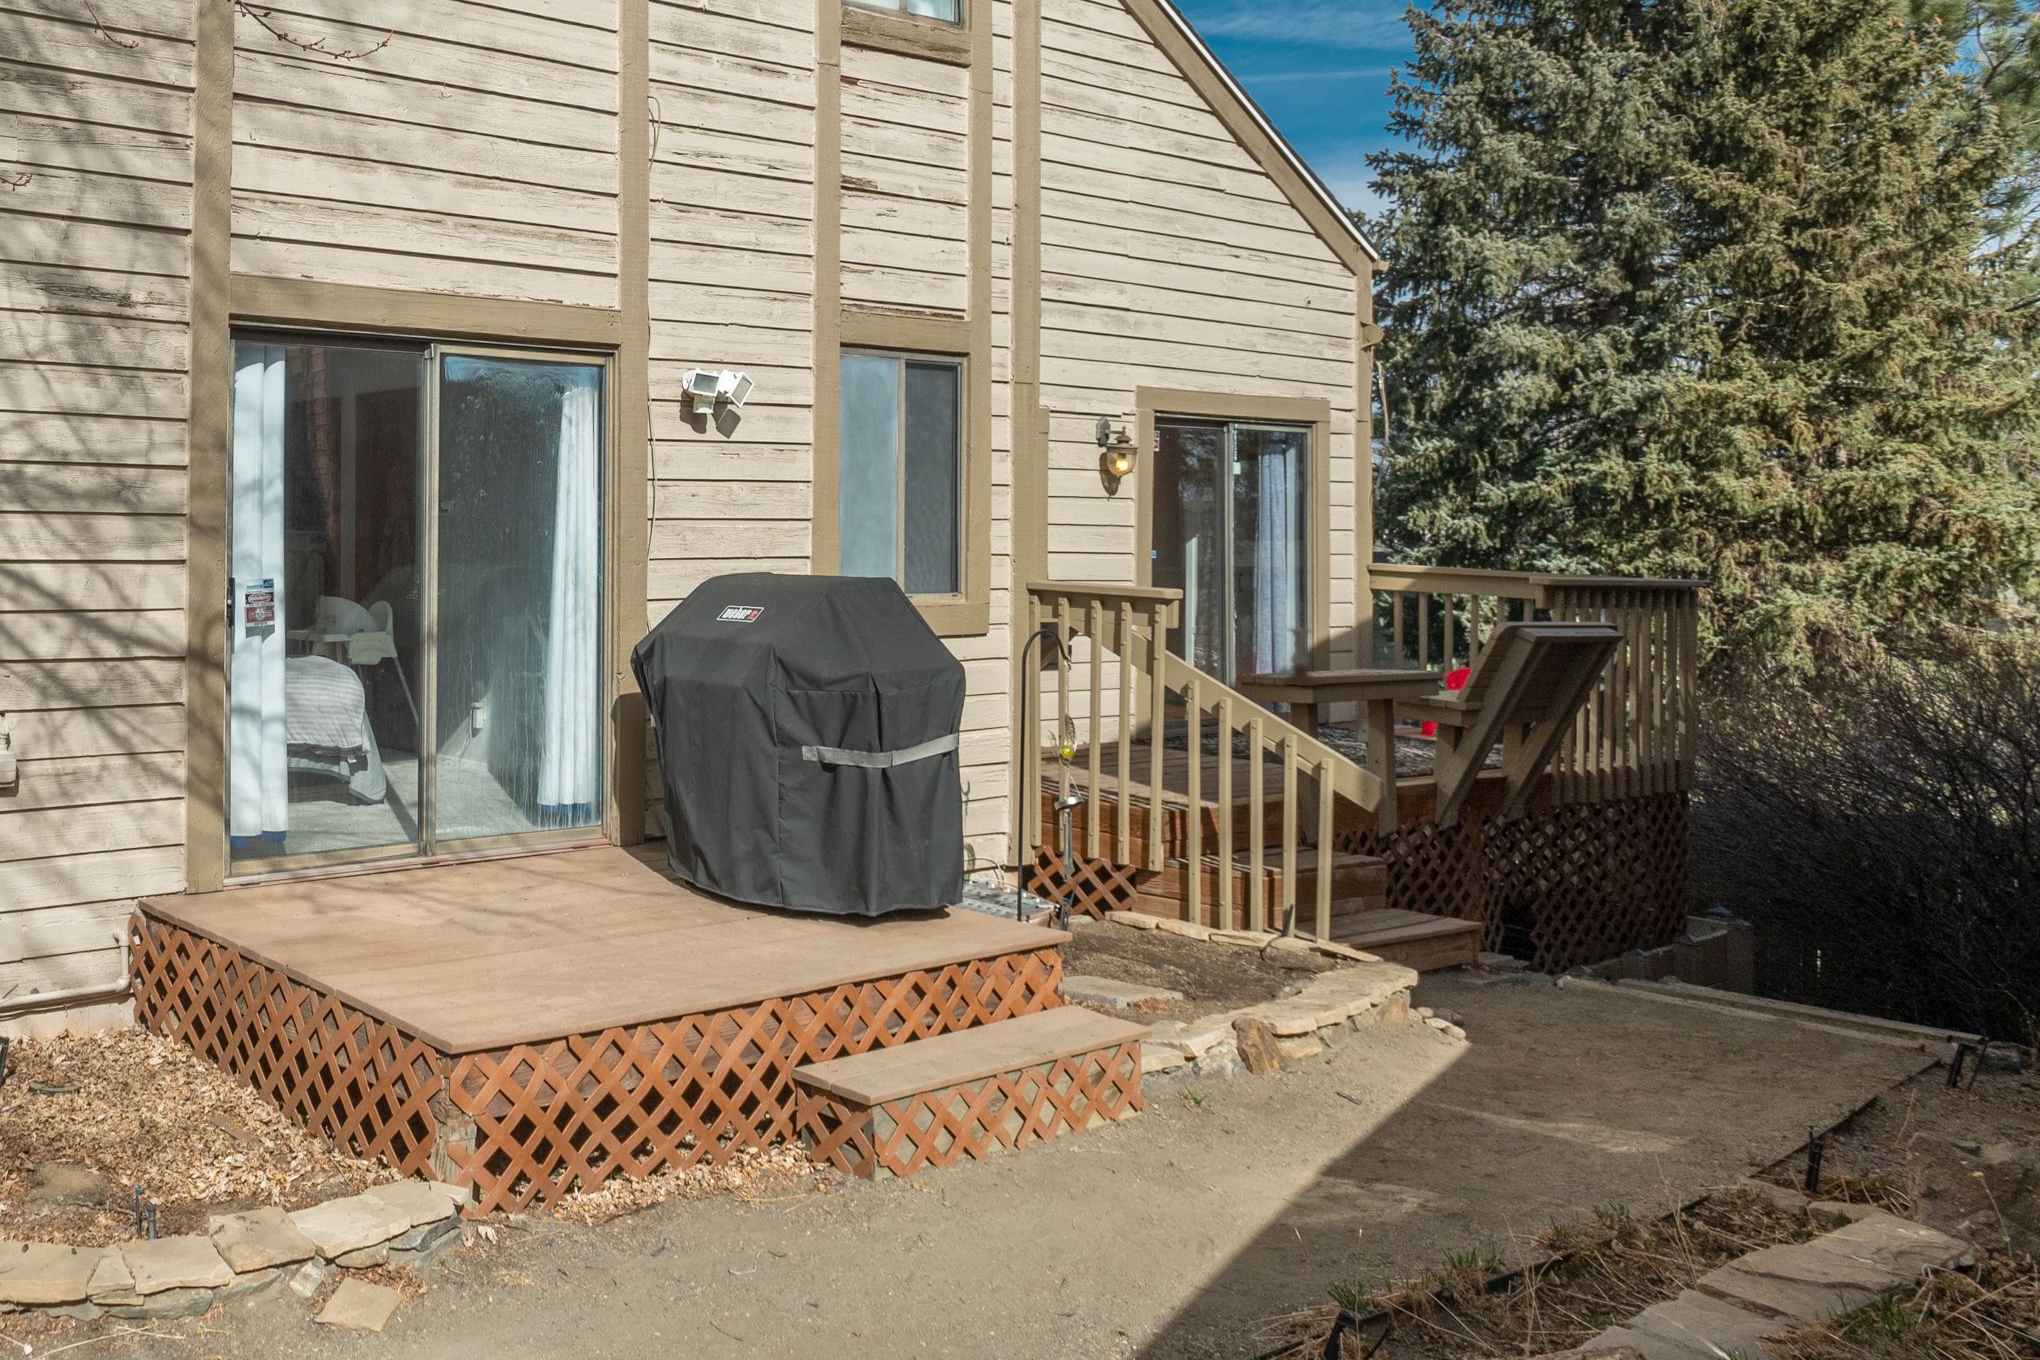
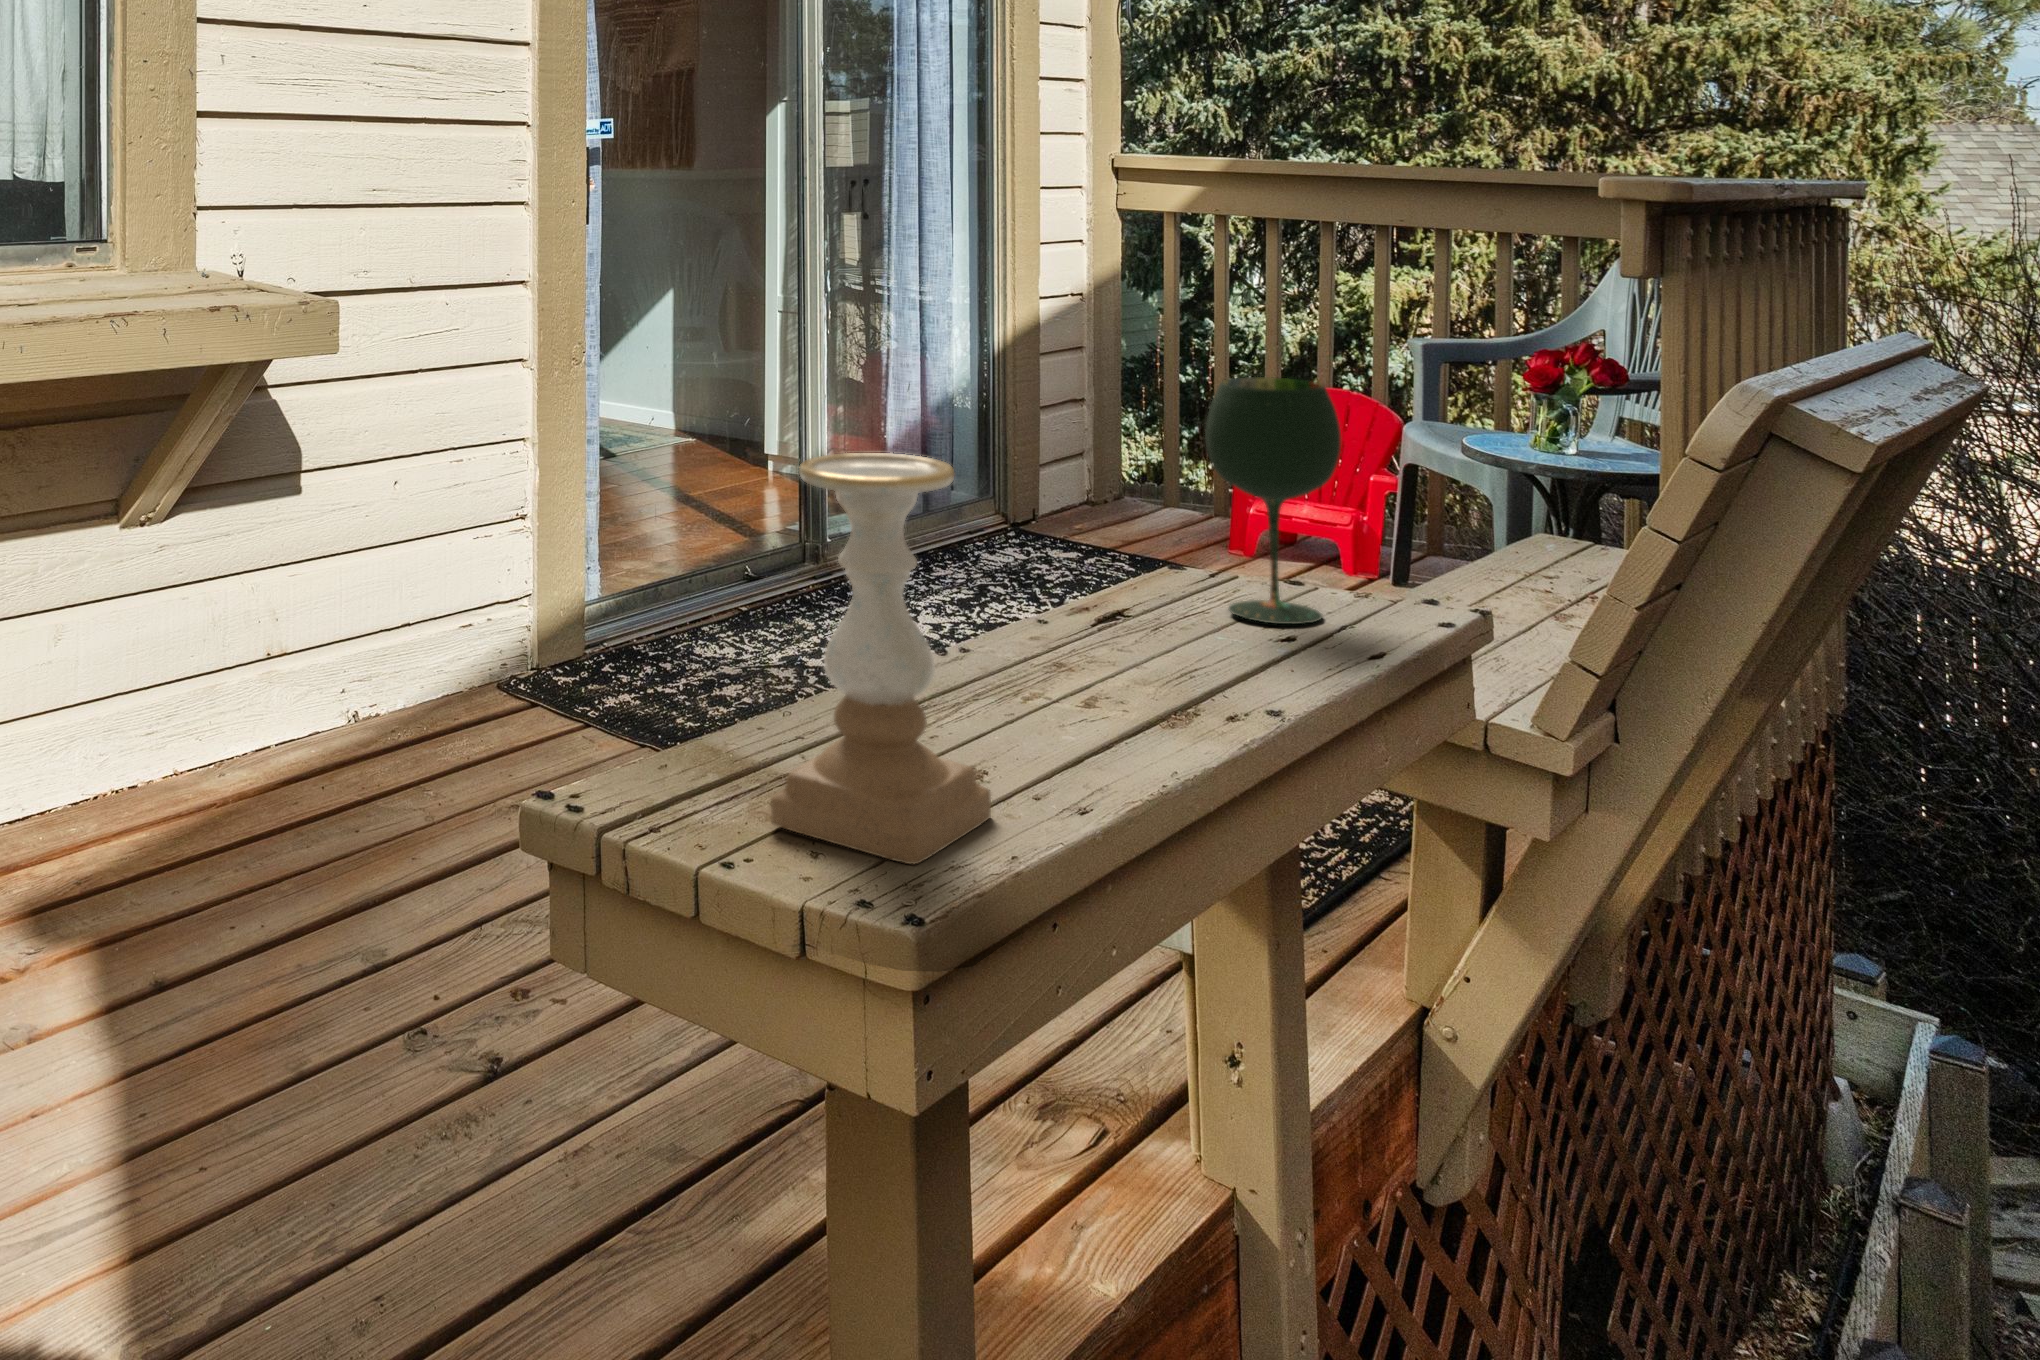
wine glass: none [1366,629,1396,679] -> present [1205,377,1341,624]

